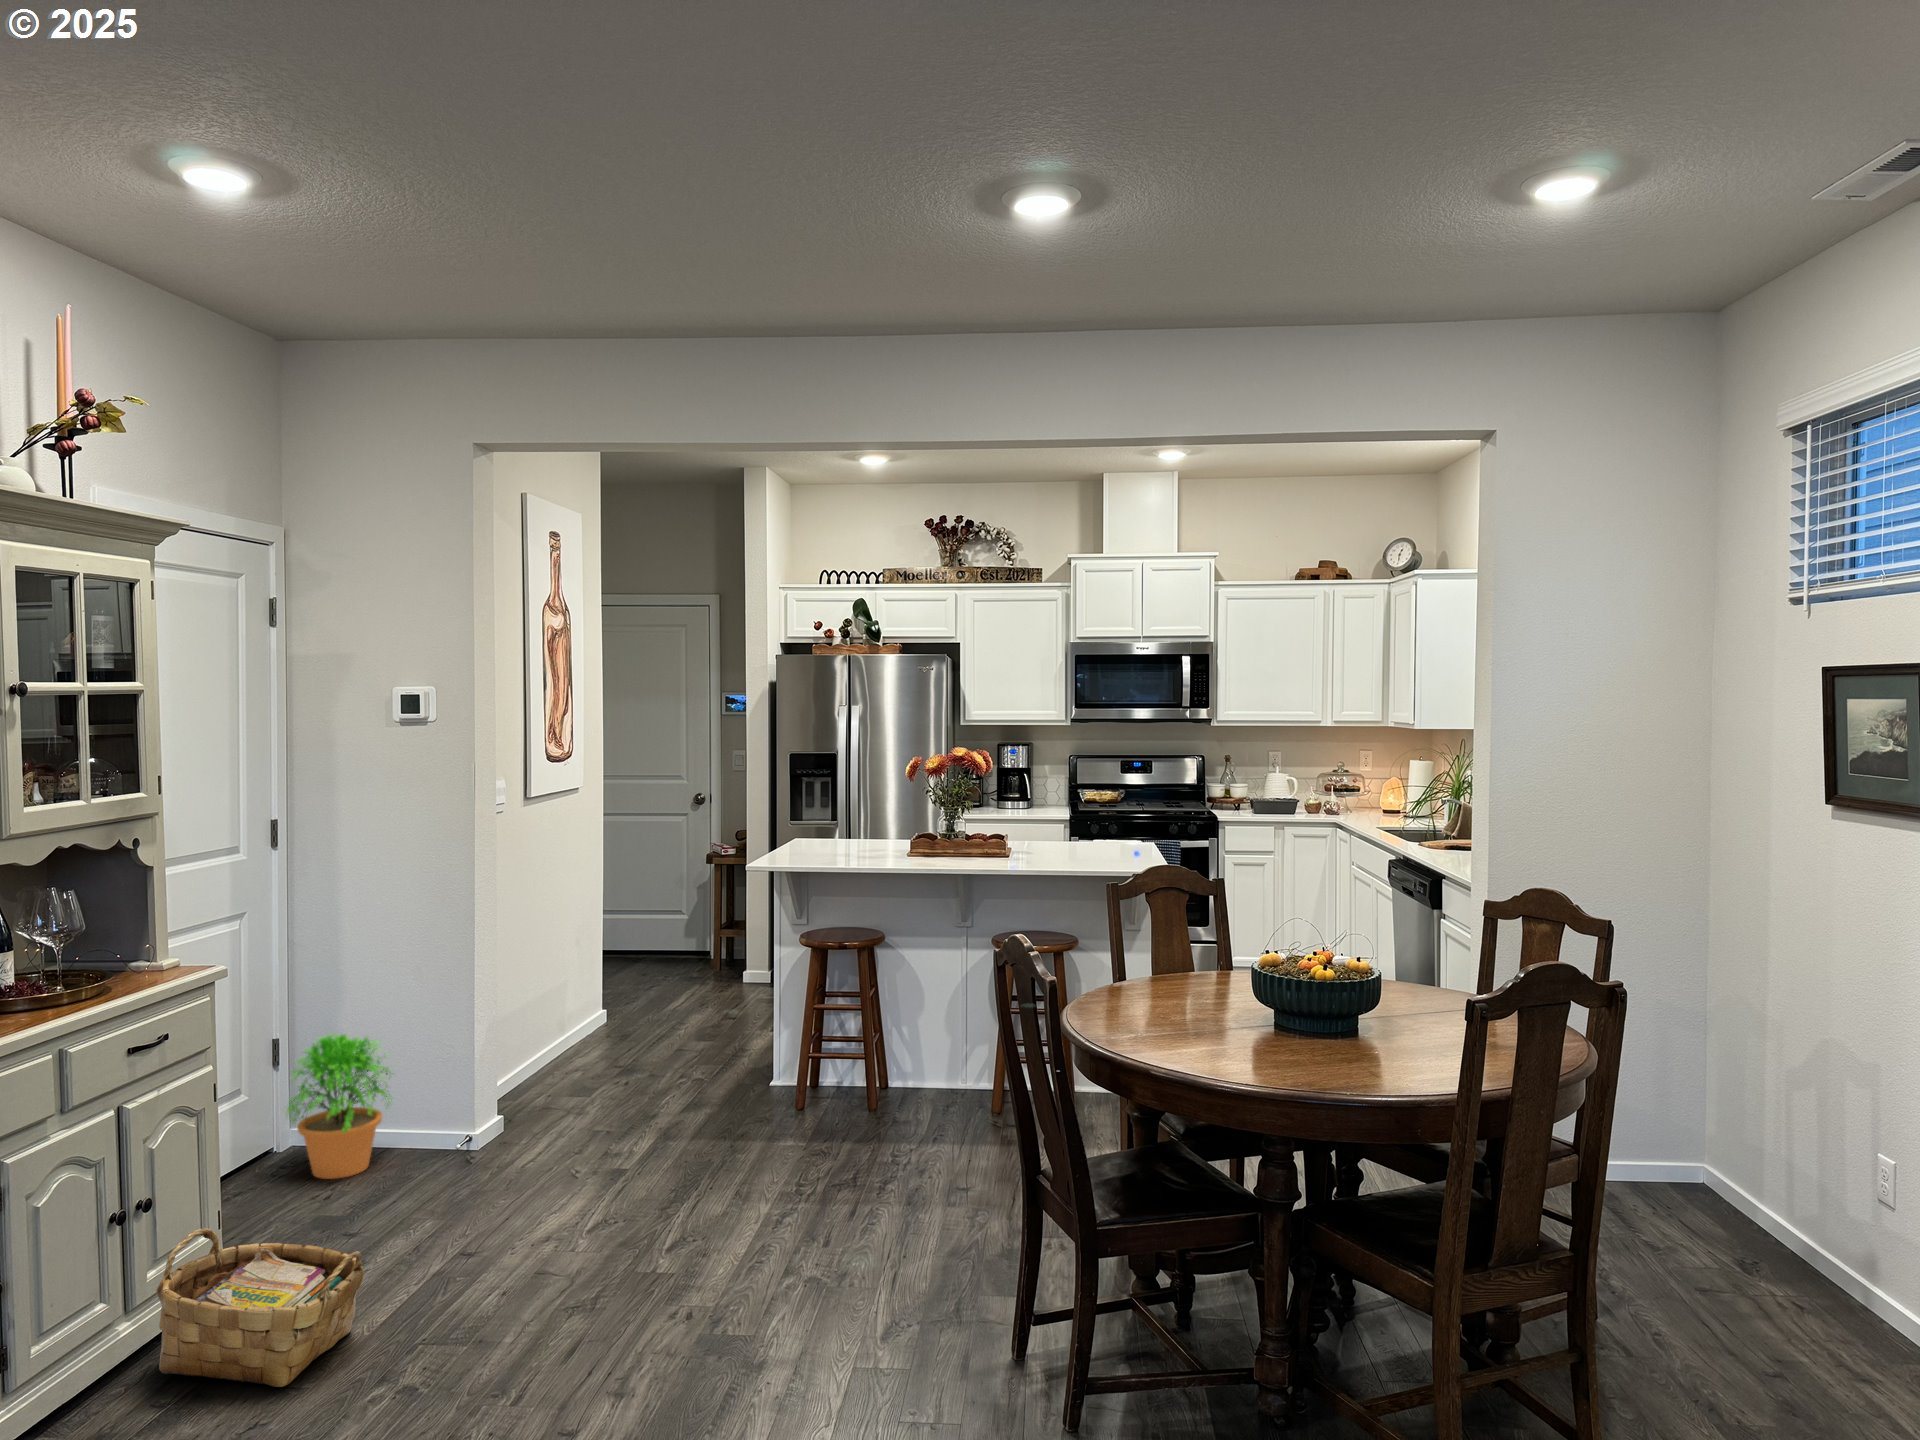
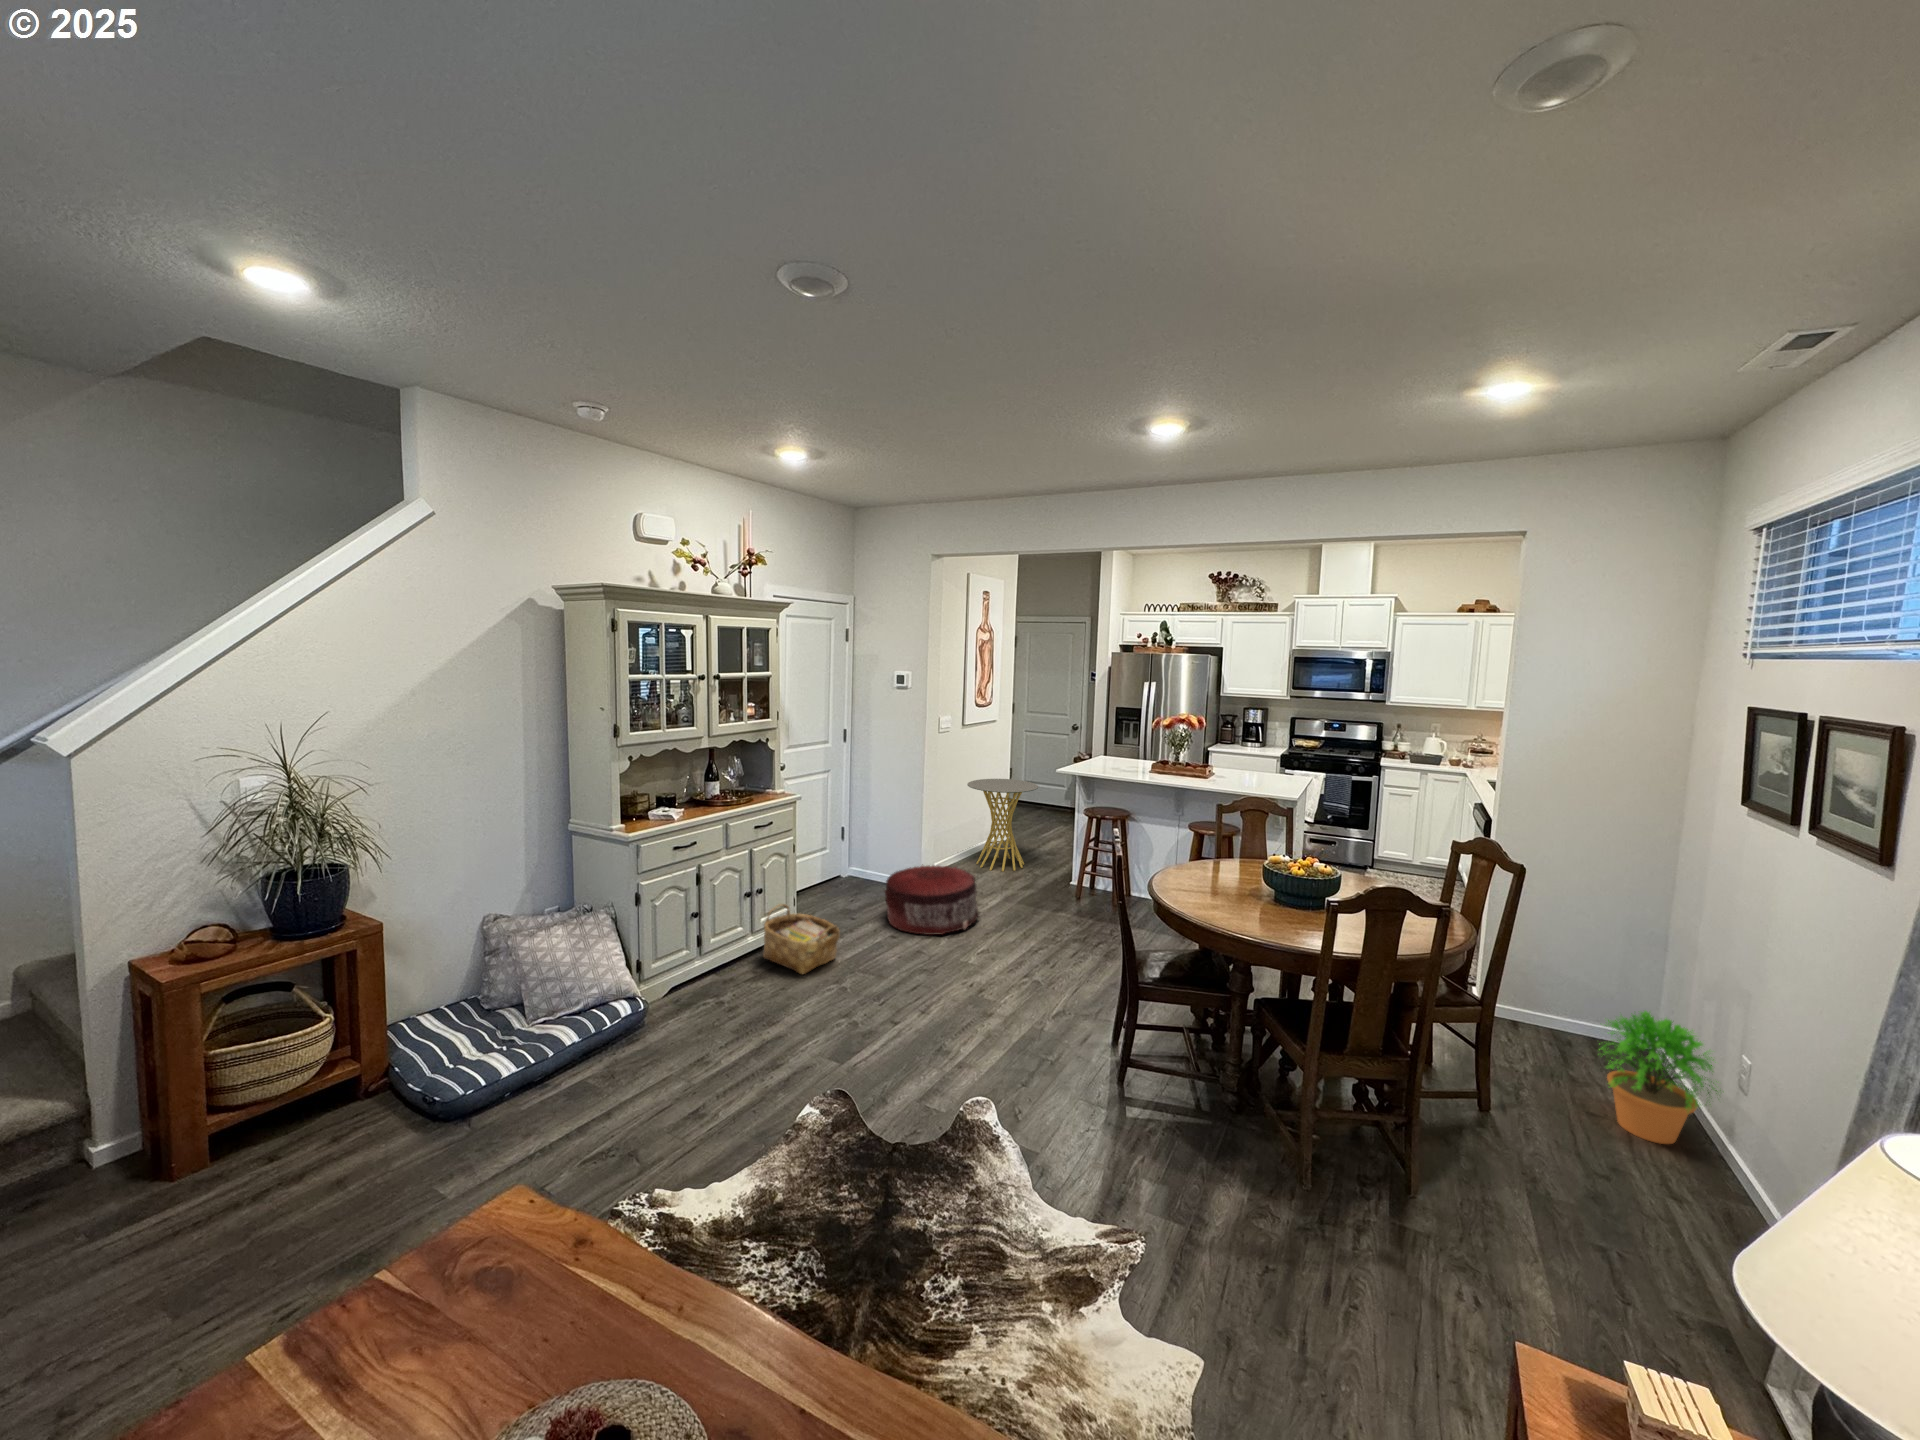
side table: none [543,899,688,1085] -> present [967,779,1038,872]
potted plant: present [286,1034,392,1179] -> present [1599,1011,1721,1144]
pouf: none [424,1080,636,1238] -> present [885,866,979,935]

